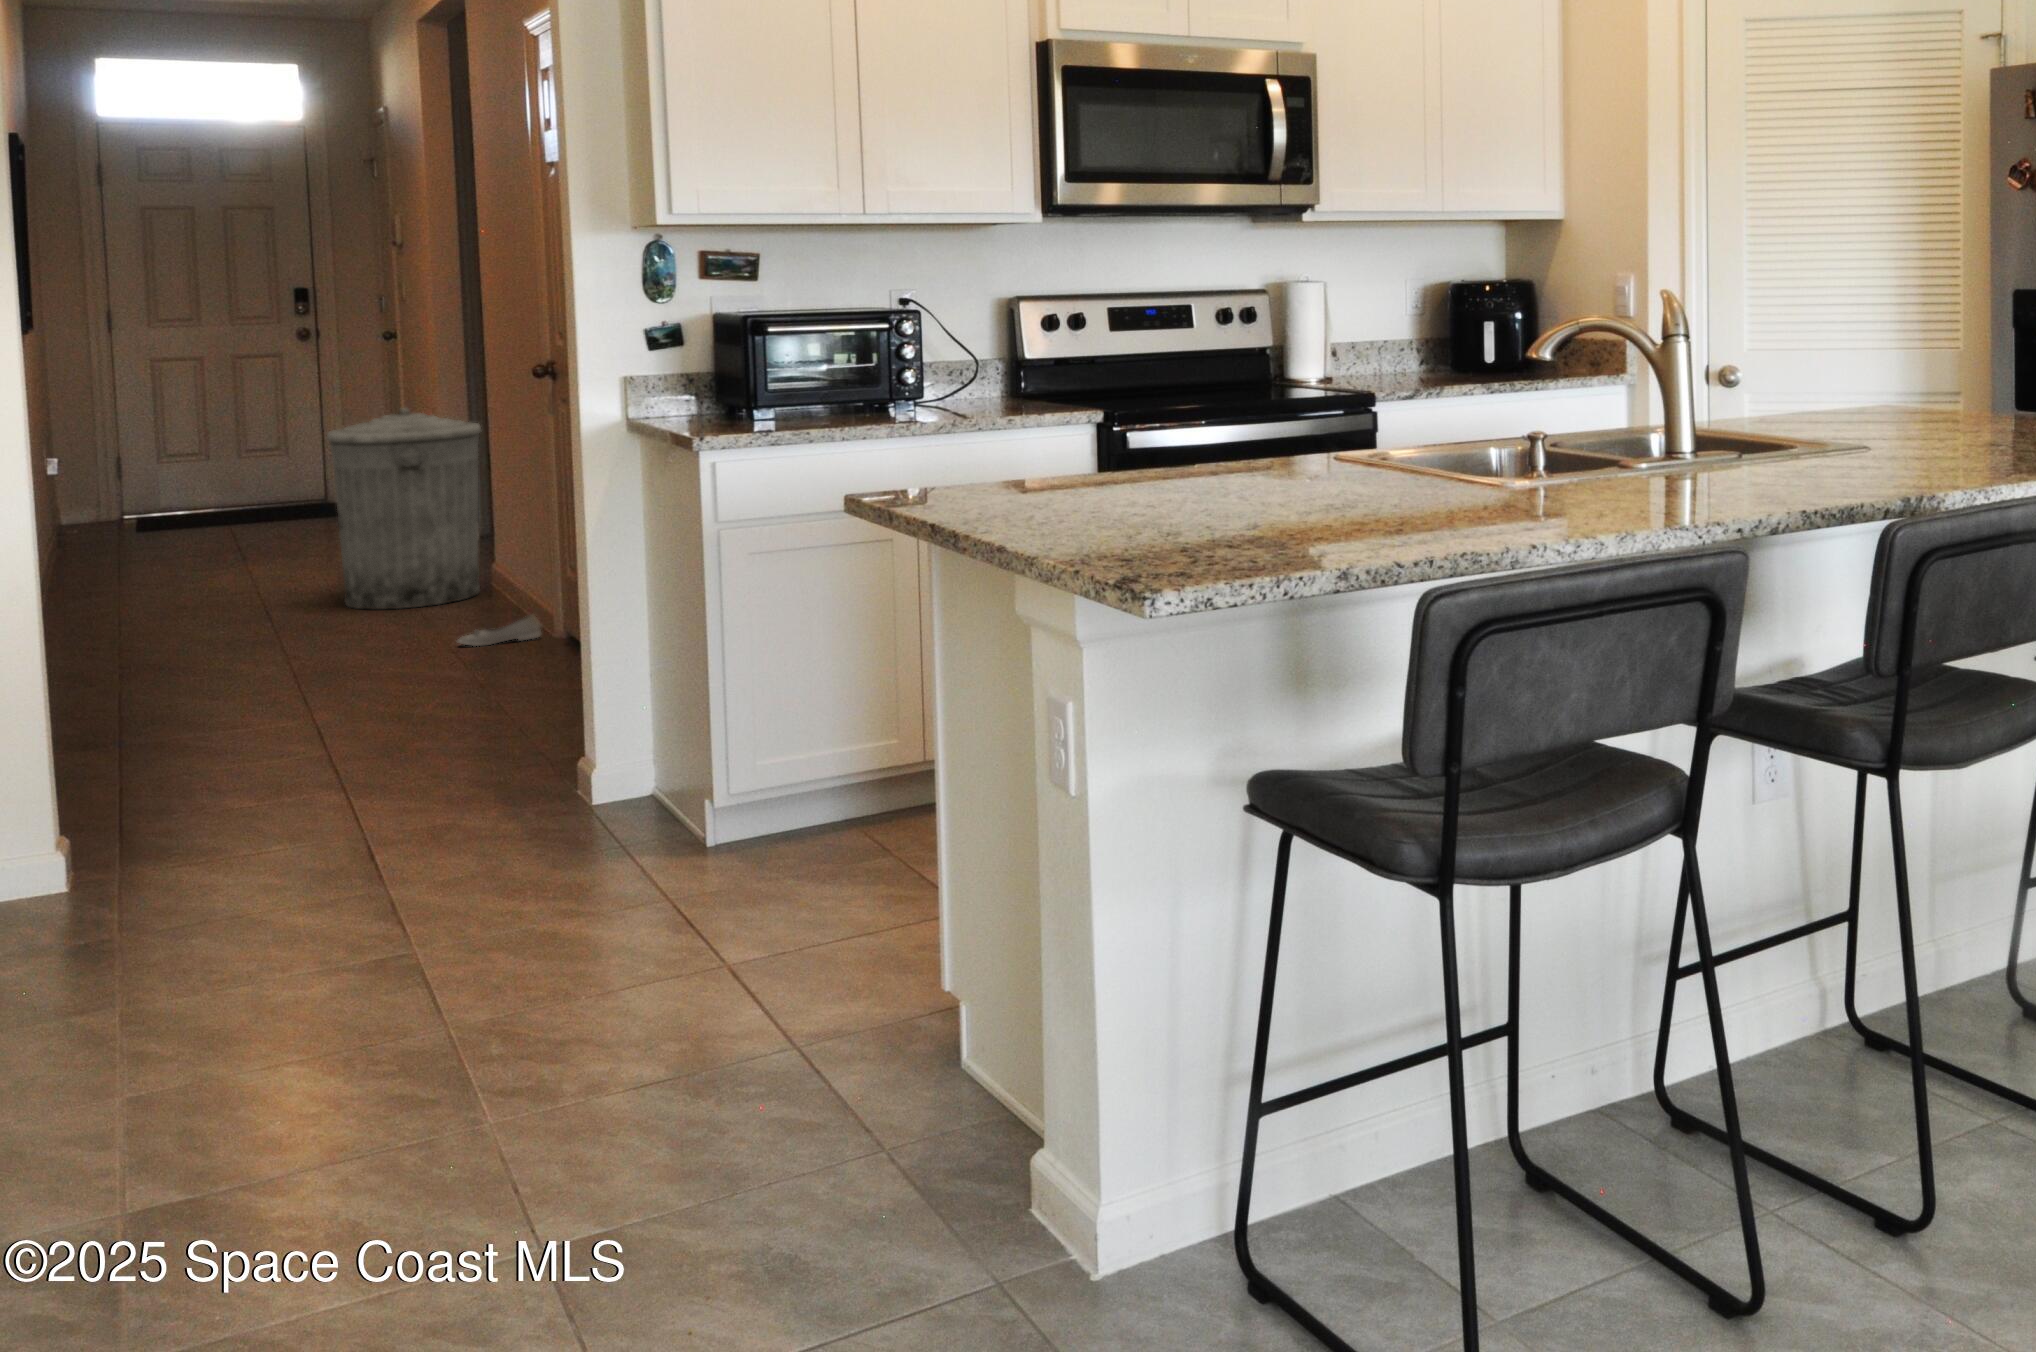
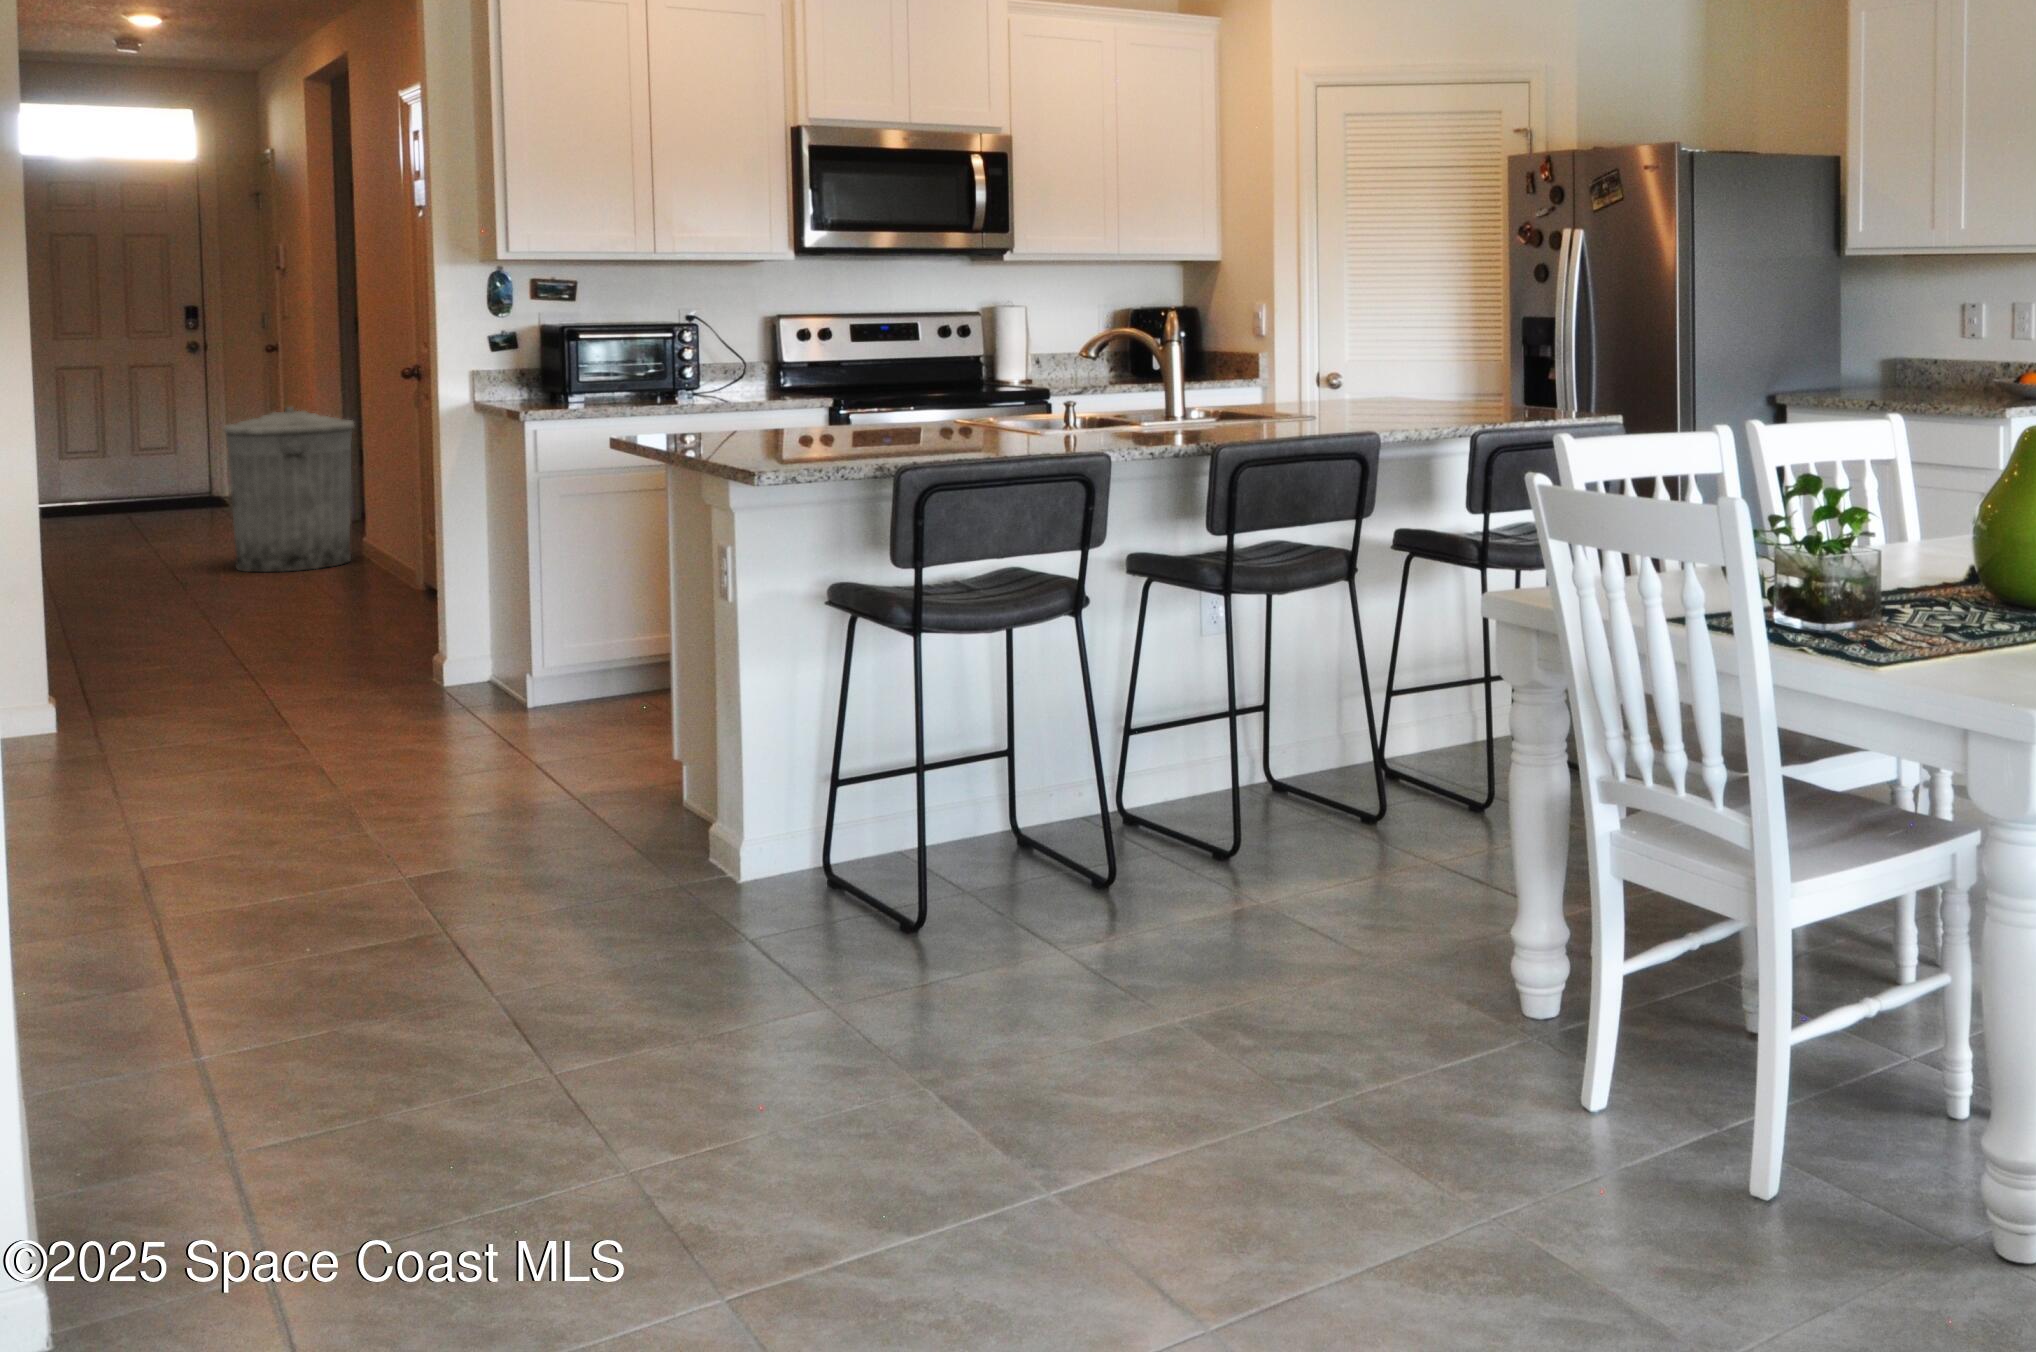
shoe: present [458,614,541,646] -> none [333,570,404,595]

